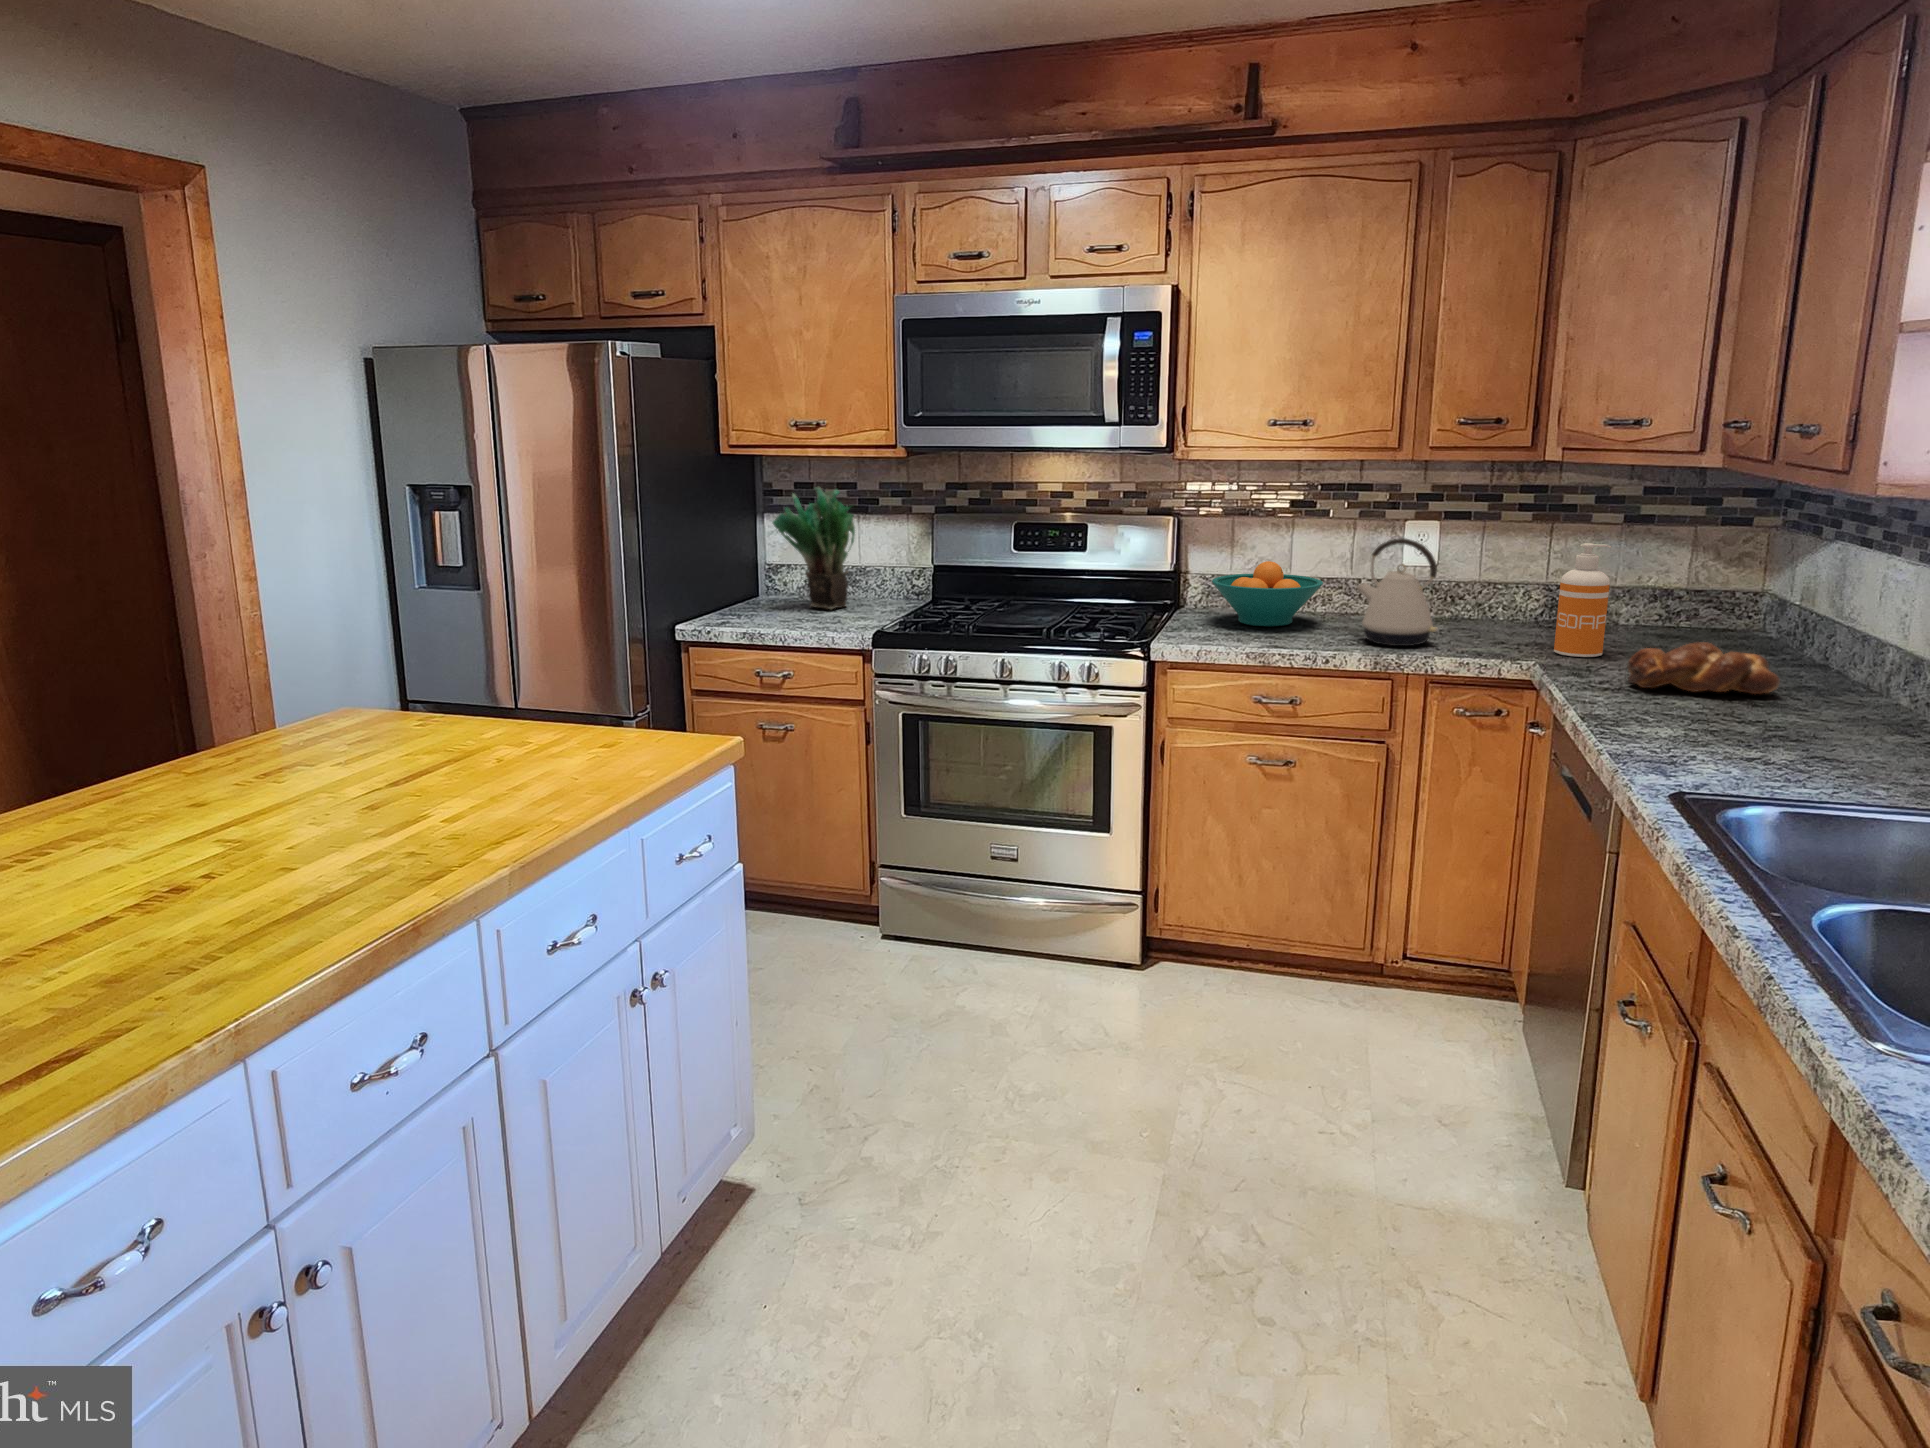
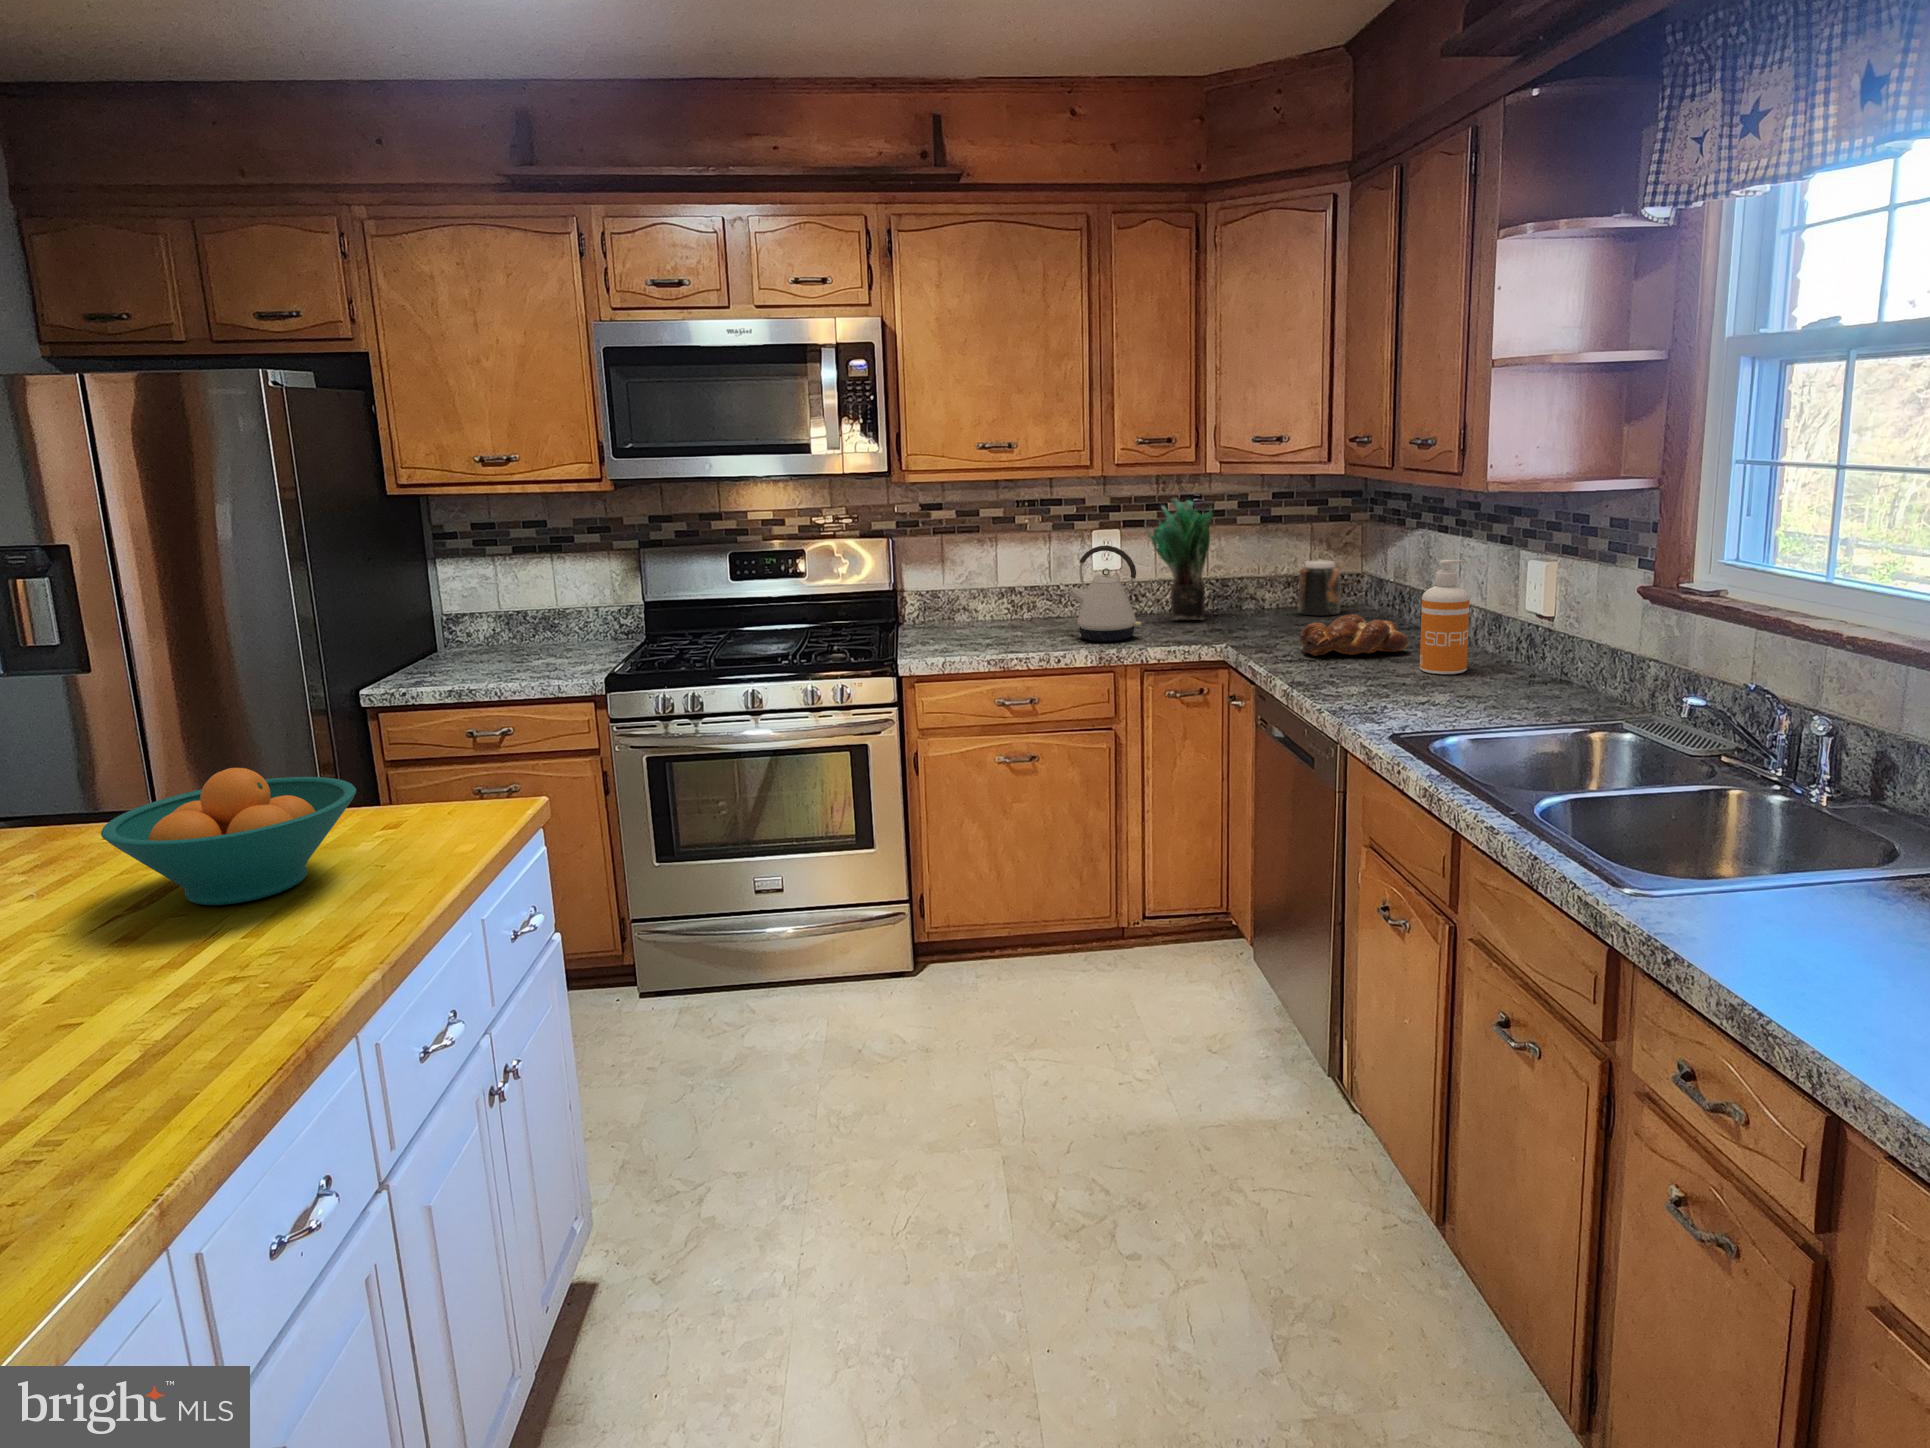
potted plant: present [773,487,855,609] -> present [1146,498,1213,620]
soap dispenser: present [1554,543,1611,657] -> present [1420,560,1470,674]
fruit bowl: present [1212,561,1323,626] -> present [101,768,356,905]
jar: none [1660,572,1723,640] -> present [1298,560,1340,616]

